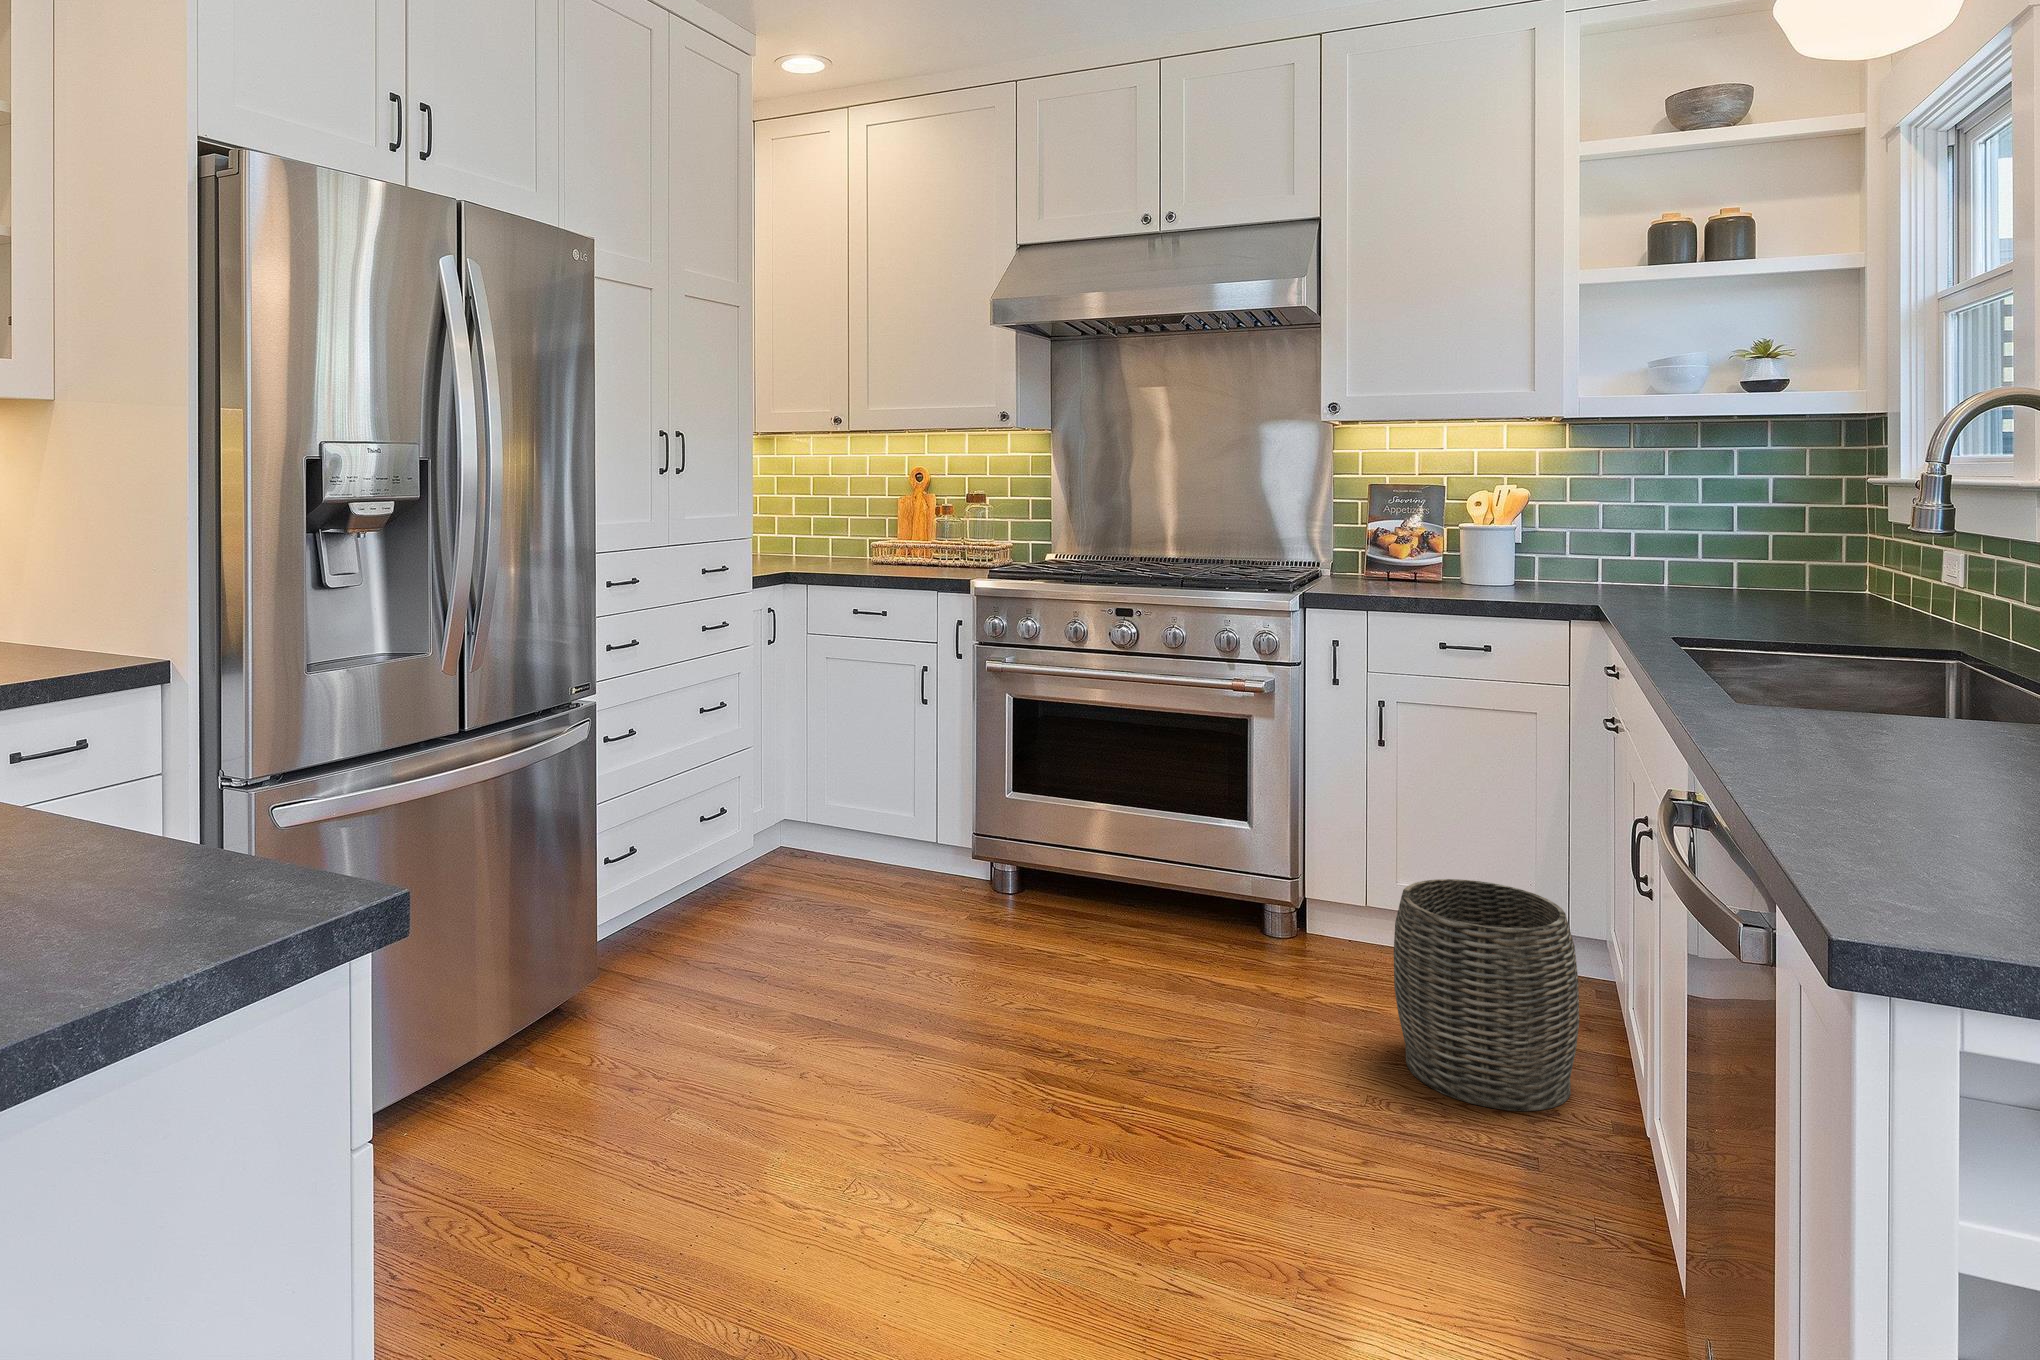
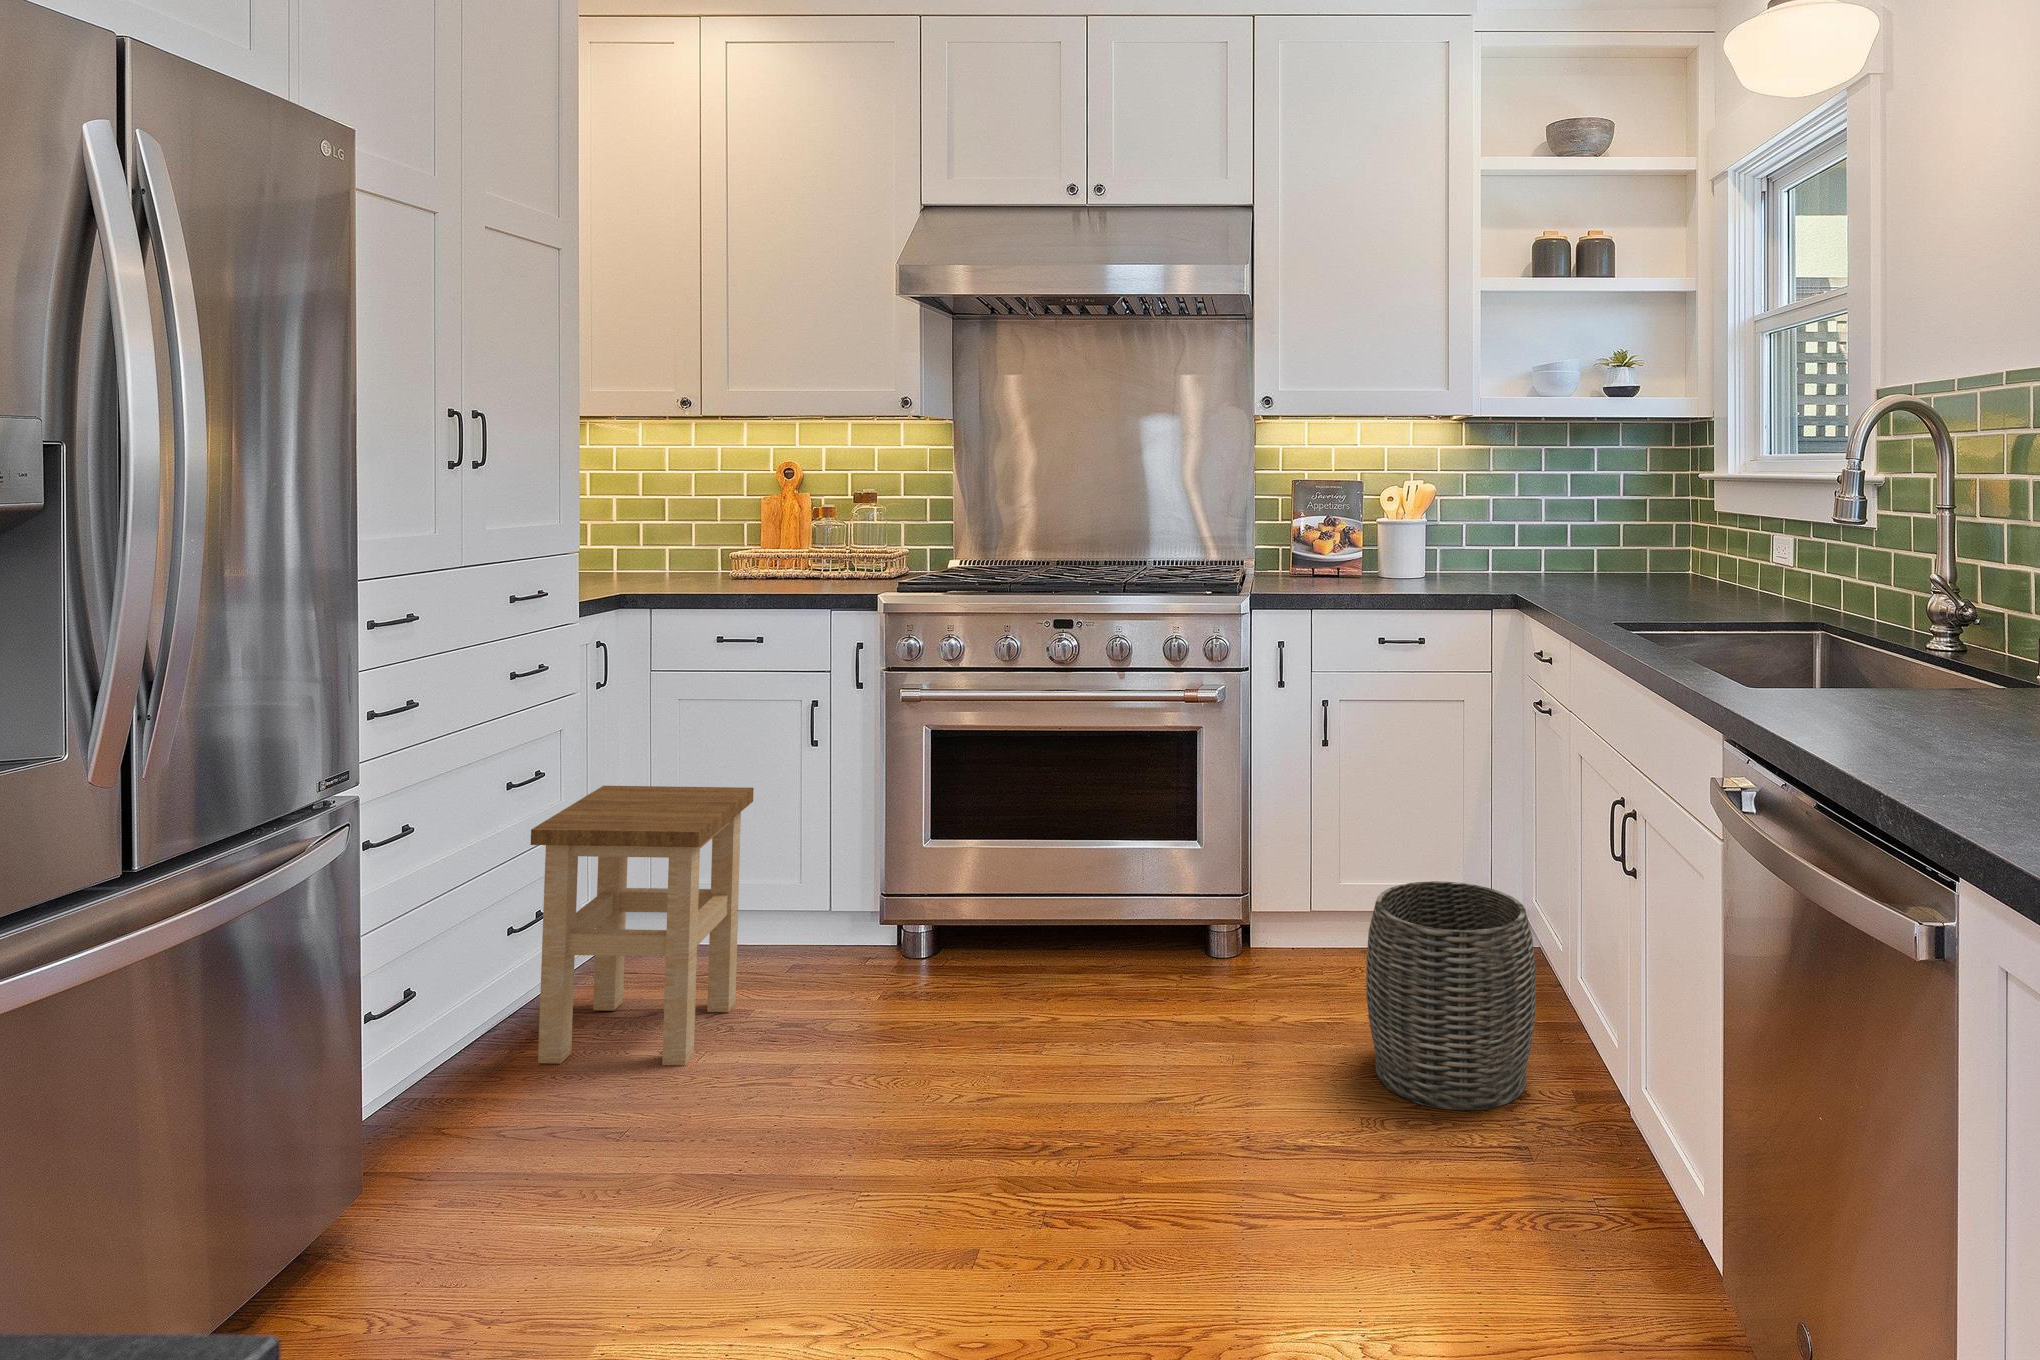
stool: none [685,719,860,949] -> present [531,786,754,1065]

